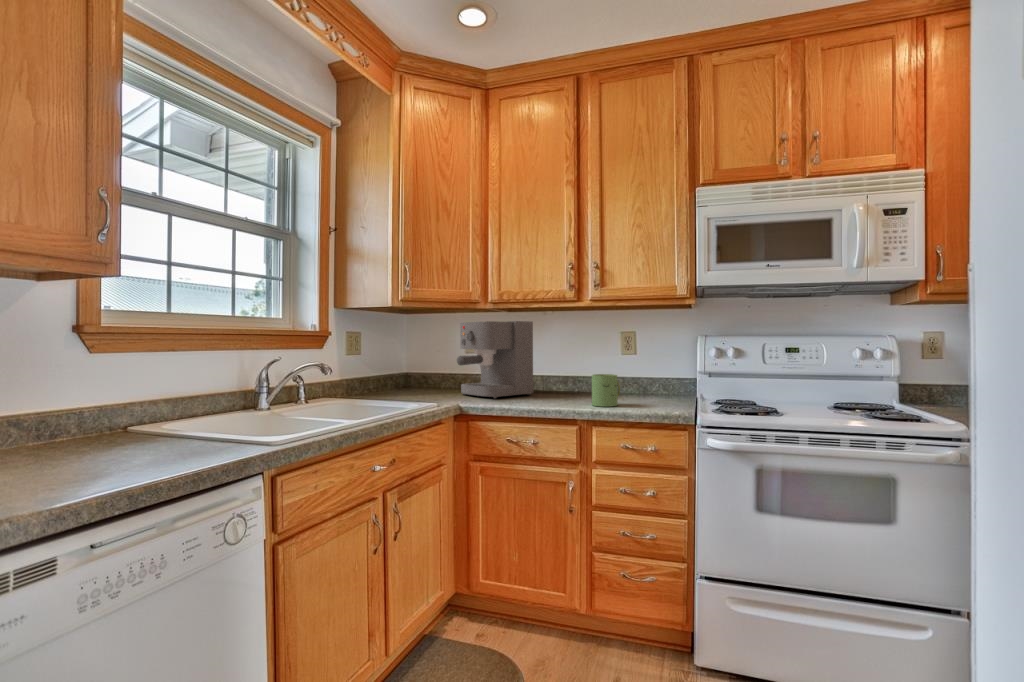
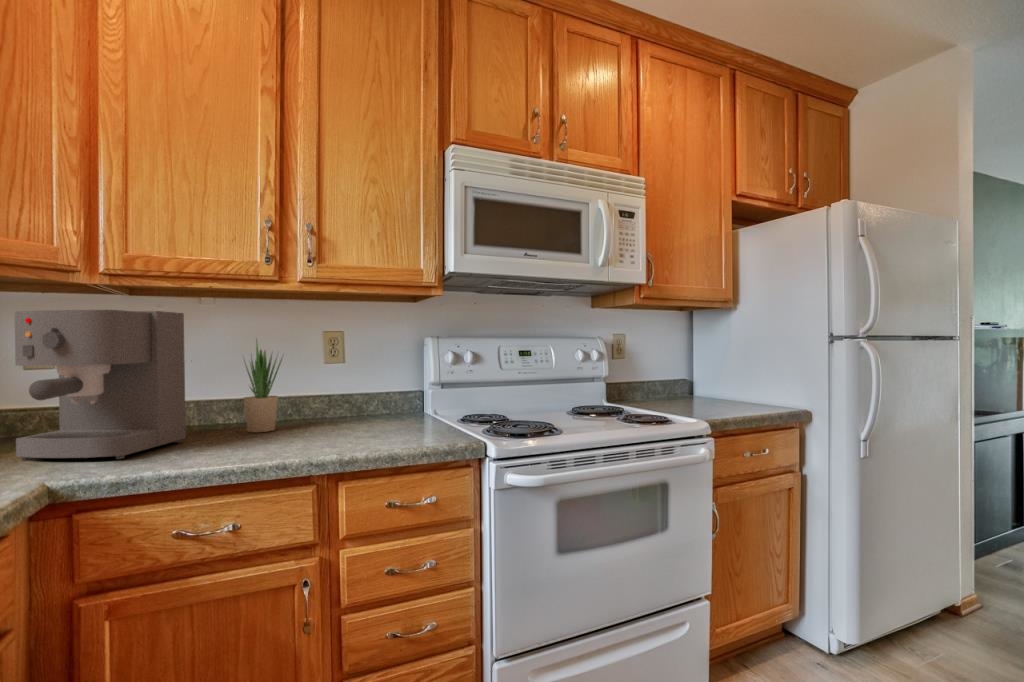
potted plant: none [568,335,591,395] -> present [244,340,282,432]
mug: present [592,374,620,407] -> none [322,396,365,448]

